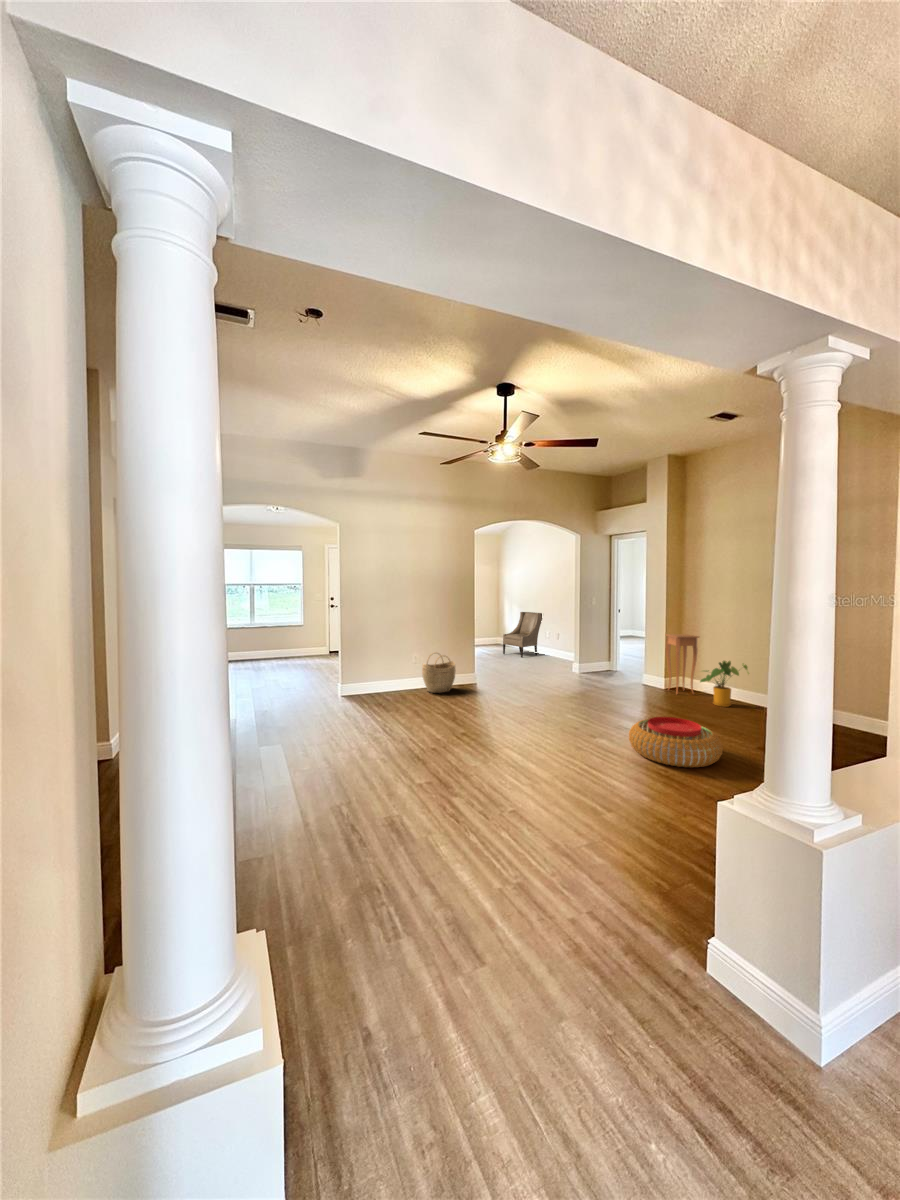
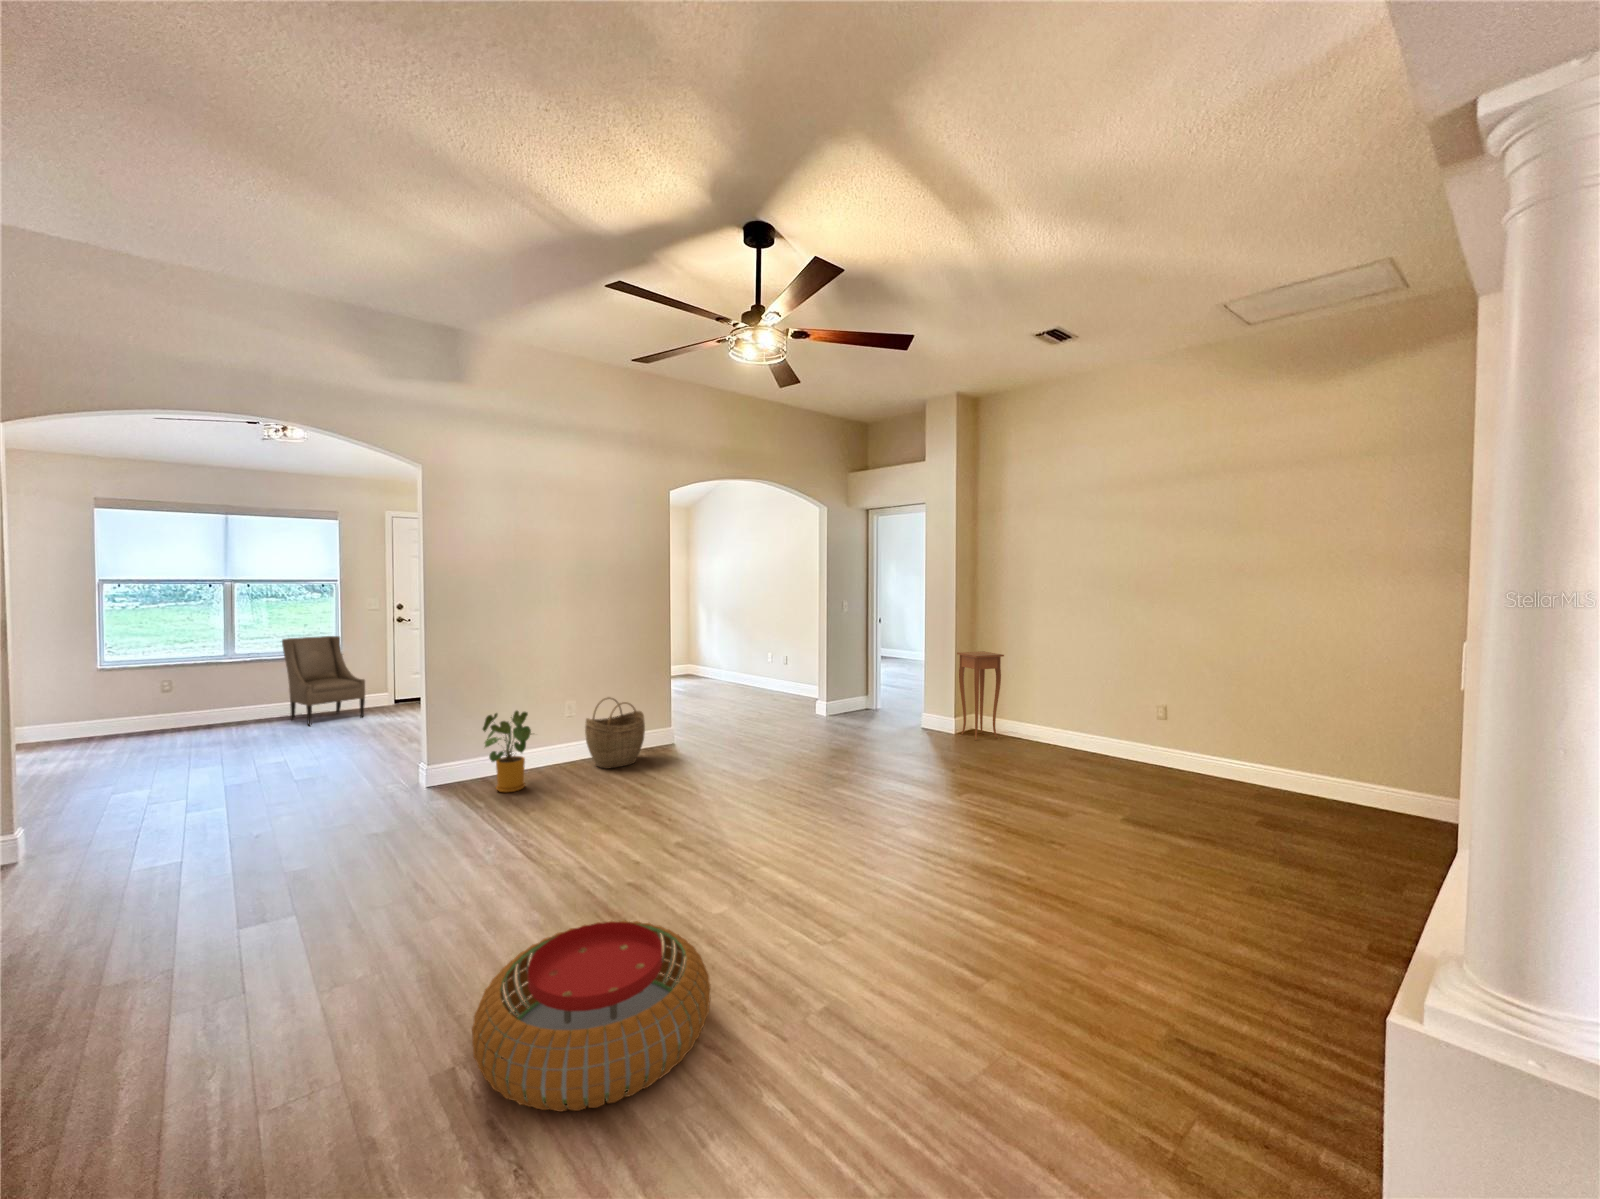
armchair: present [503,612,542,657] -> present [282,636,365,726]
house plant: present [700,661,749,707] -> present [483,711,531,792]
pouf: present [629,717,723,767] -> present [472,920,710,1112]

